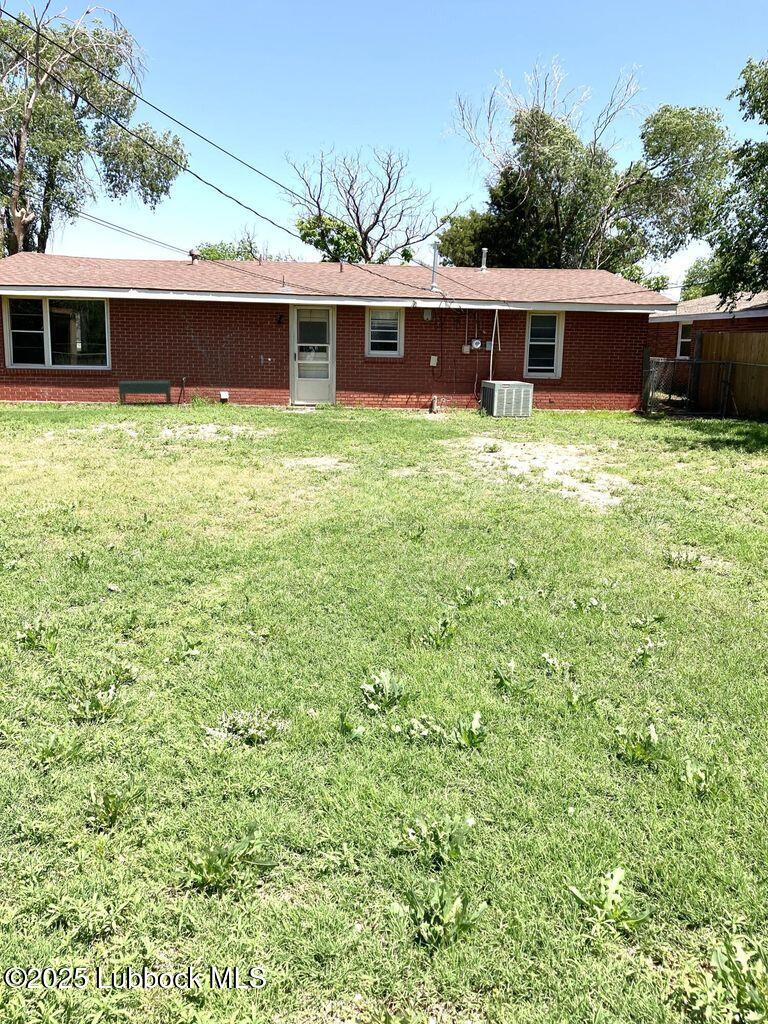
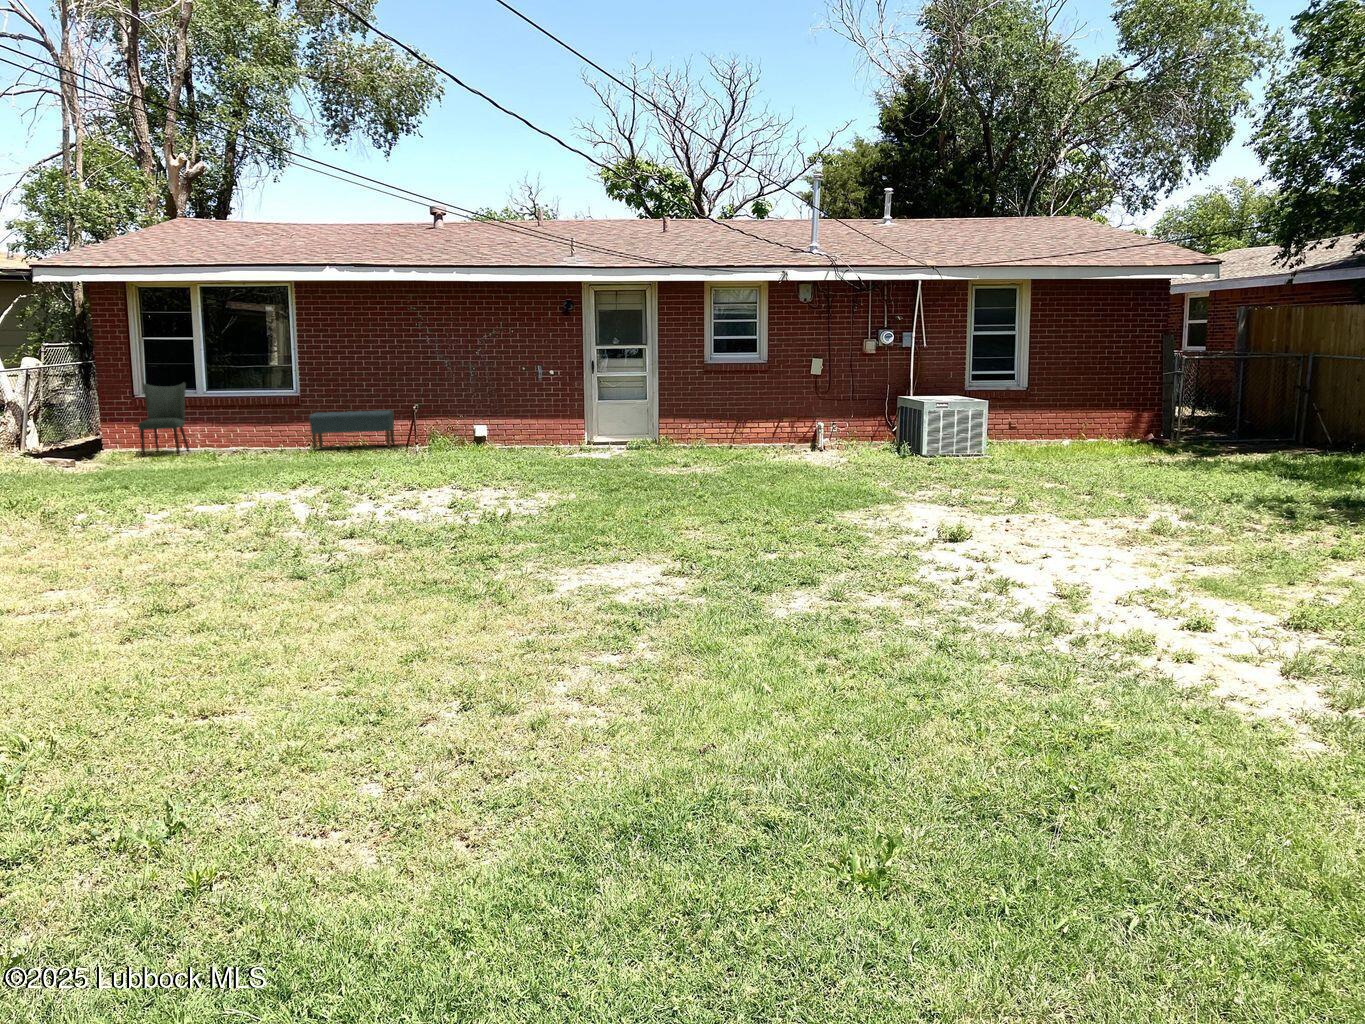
chair: none [11,360,42,405] -> present [138,383,189,457]

